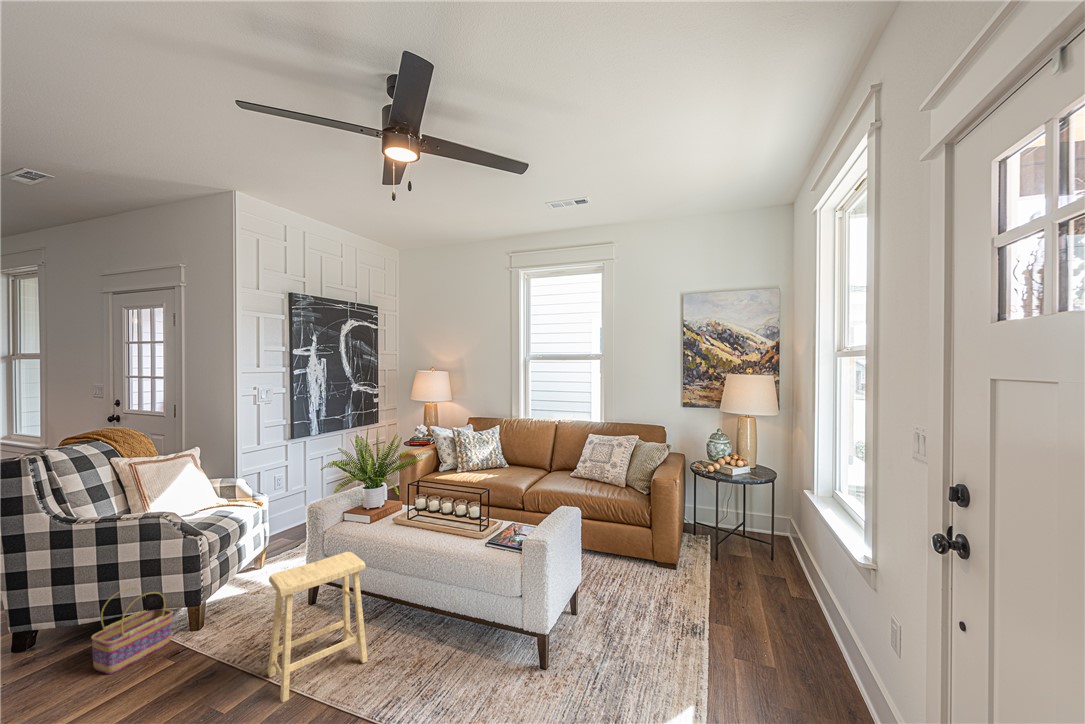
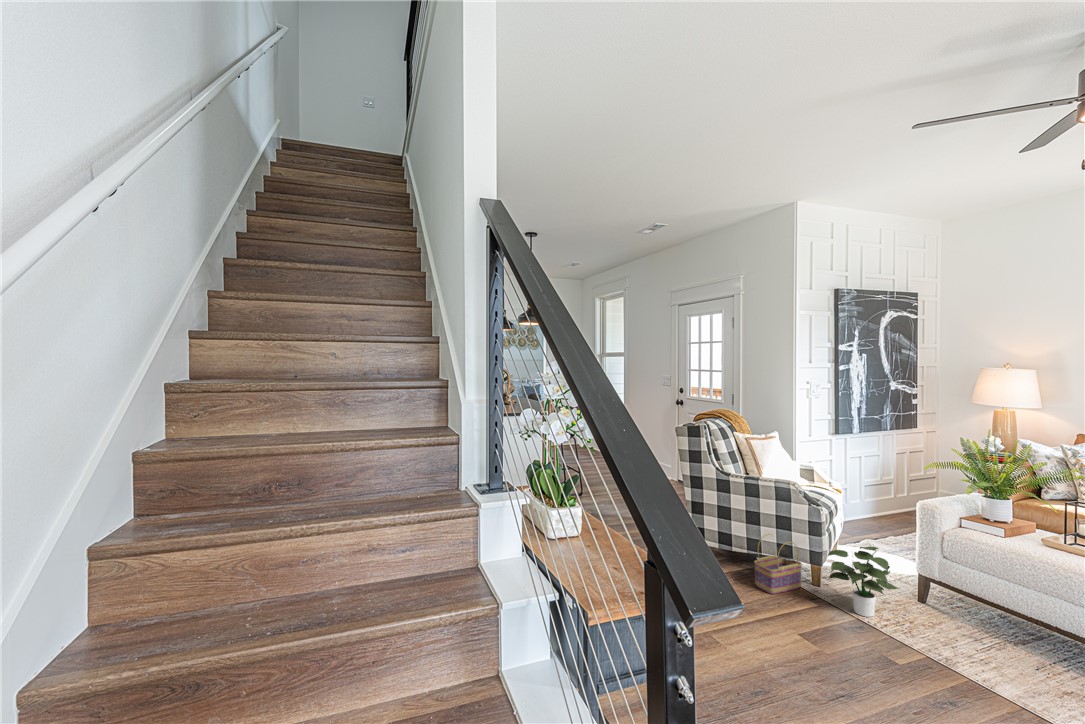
footstool: present [268,552,367,702] -> none [917,555,1039,680]
potted plant: none [189,568,275,655] -> present [828,547,899,617]

